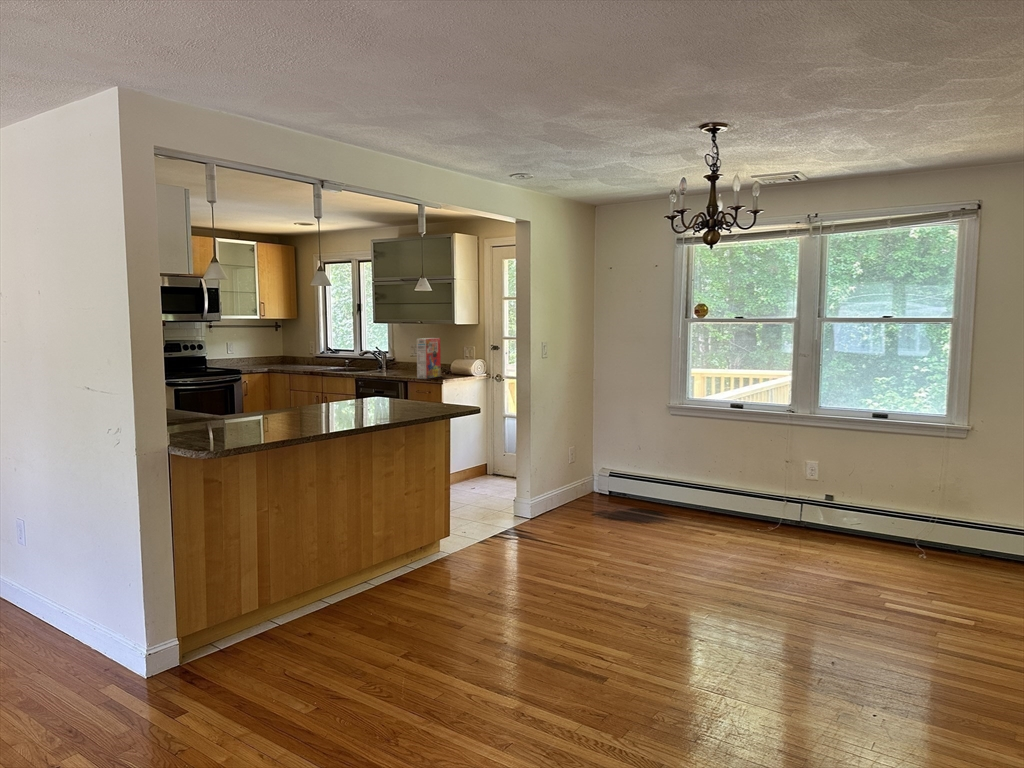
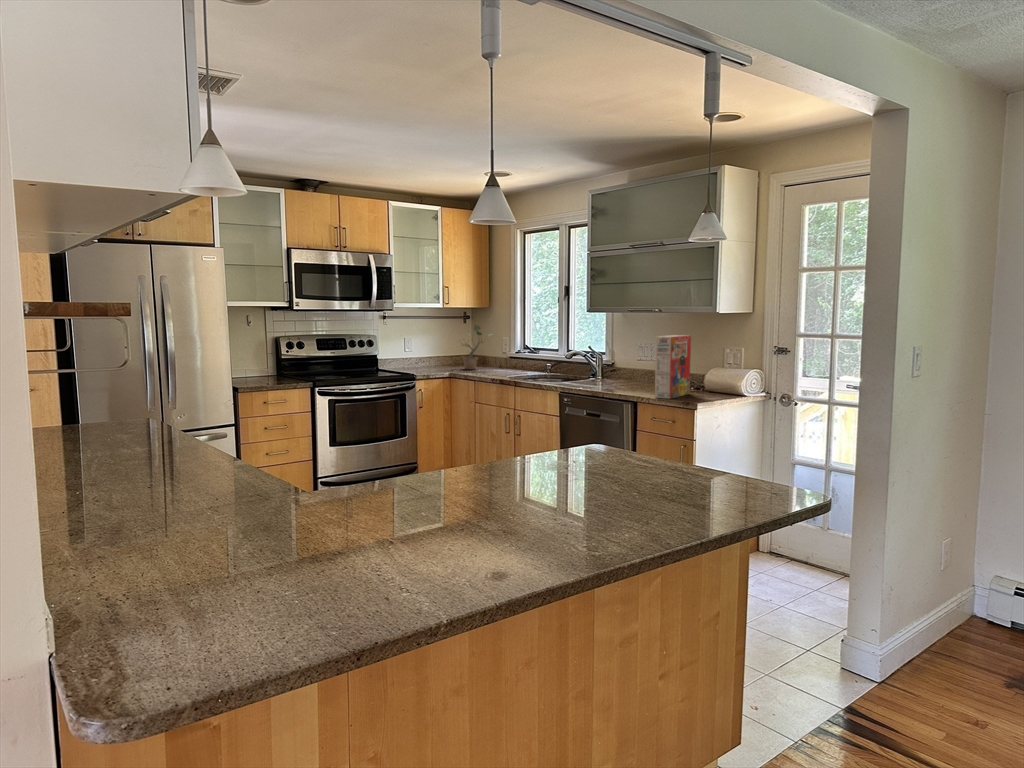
potted plant: none [268,331,302,366] -> present [462,324,493,369]

